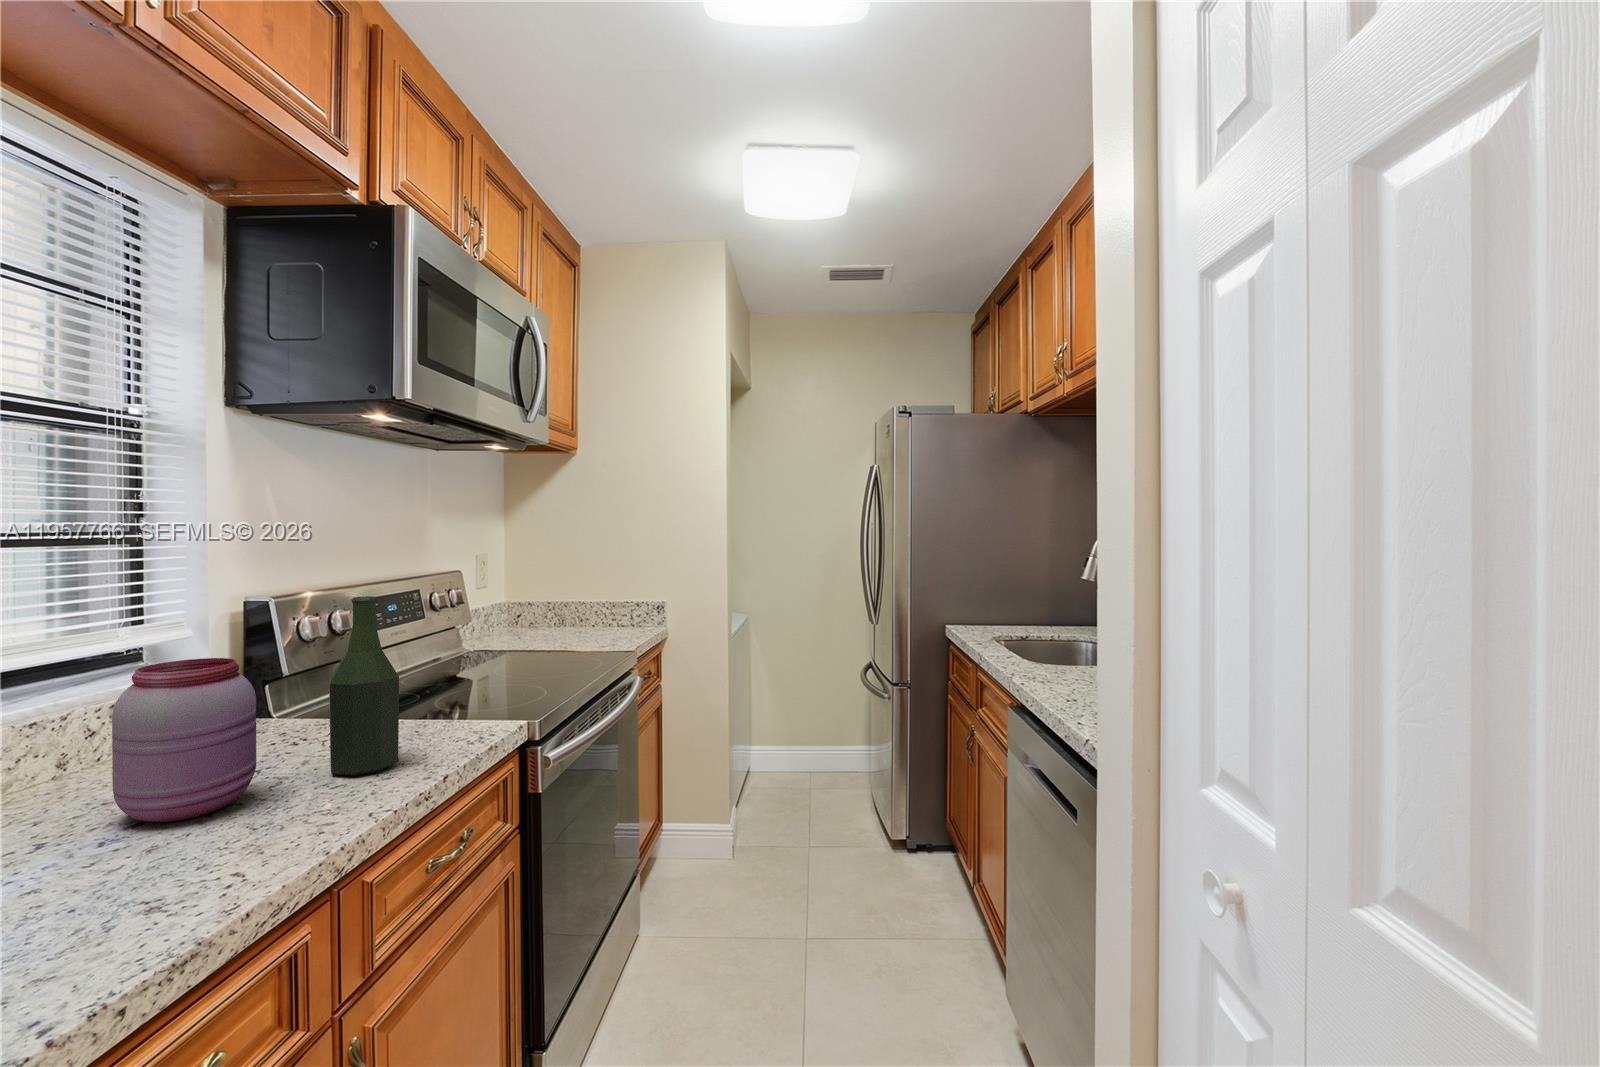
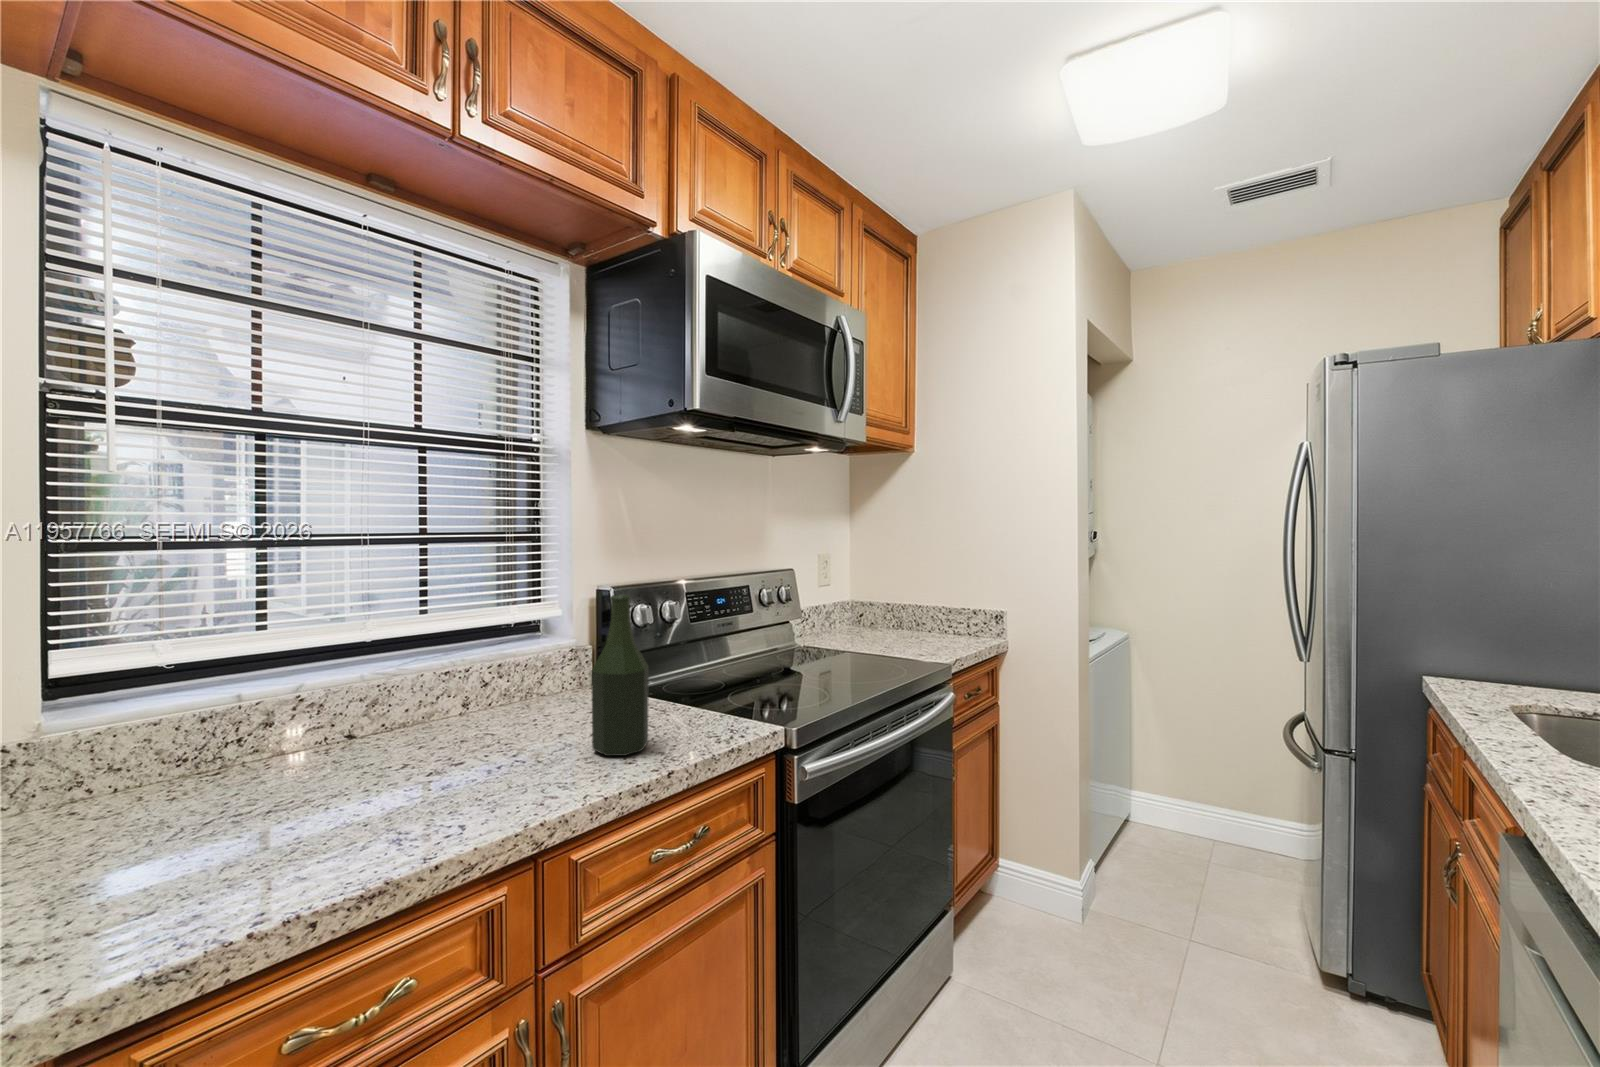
jar: present [112,658,256,822] -> none [441,639,535,768]

